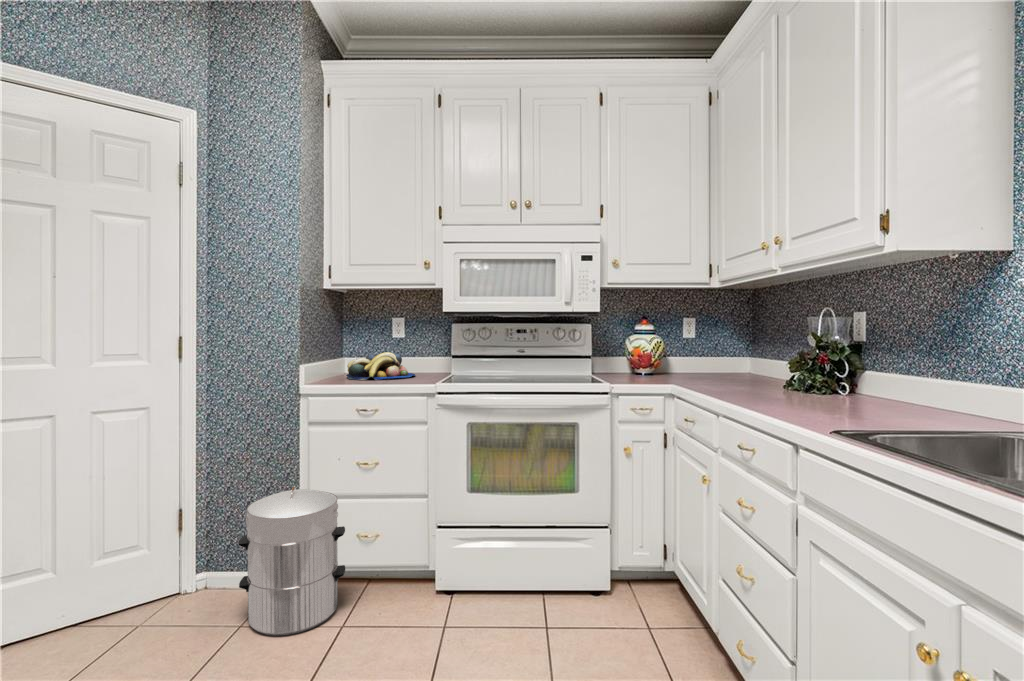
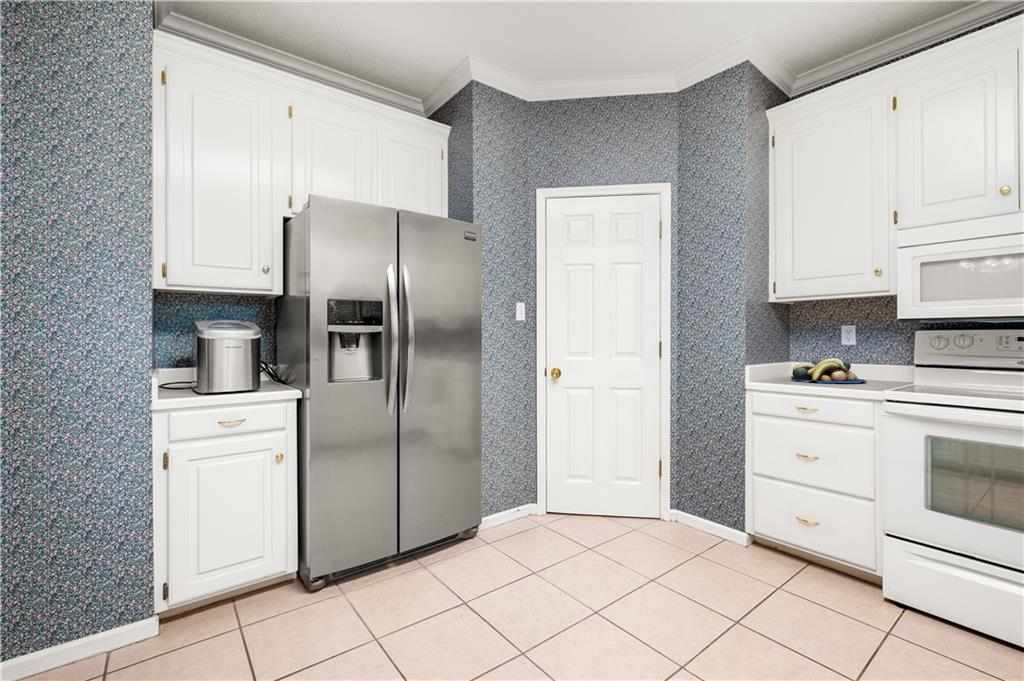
waste bin: present [239,486,345,636] -> none [697,462,784,578]

